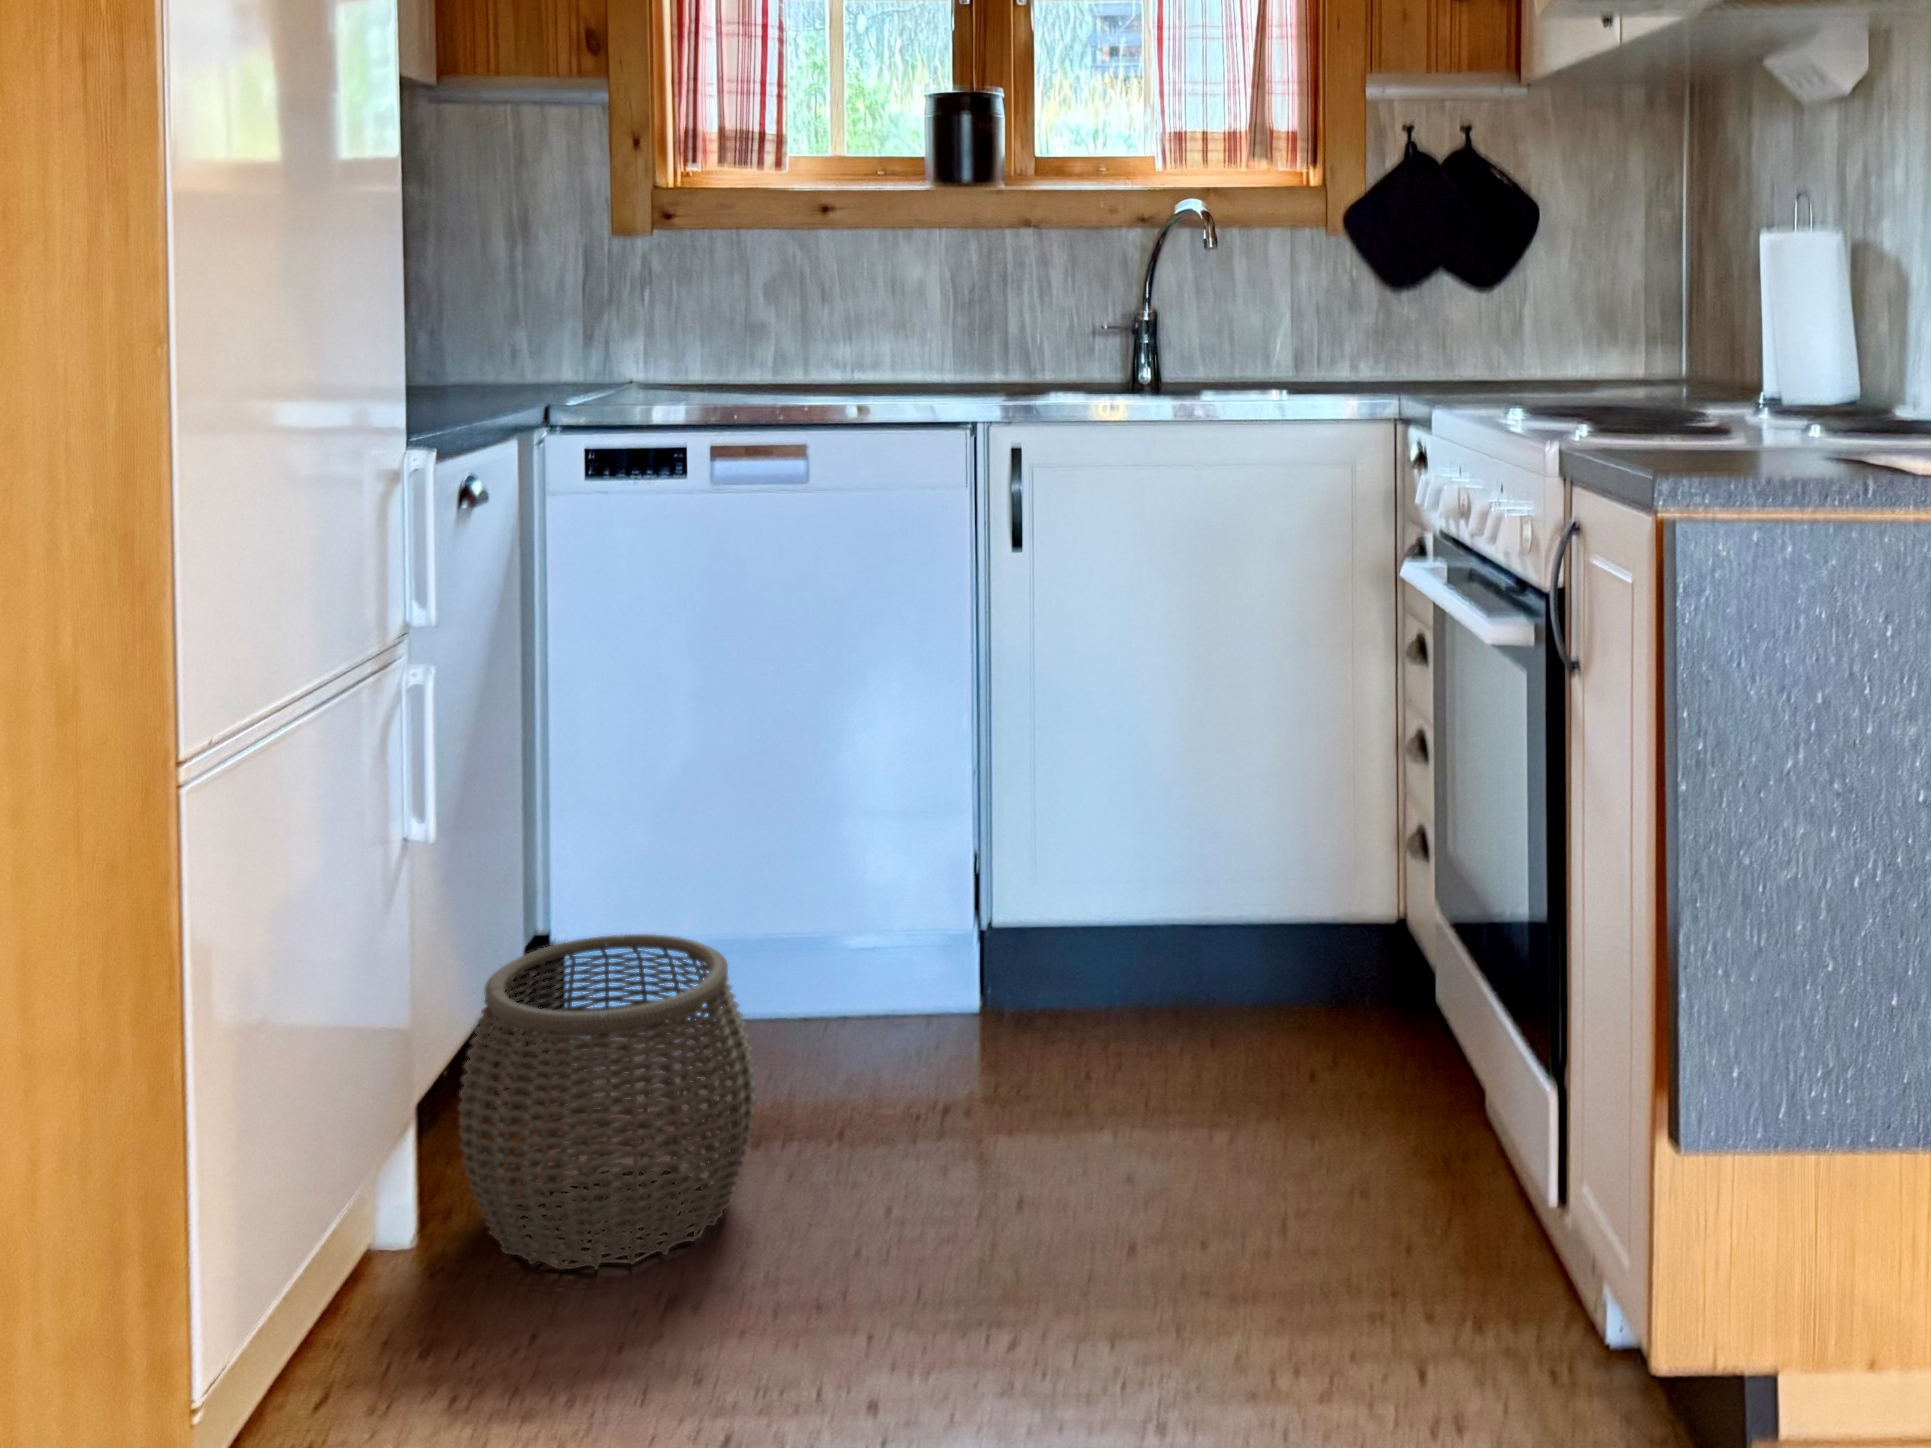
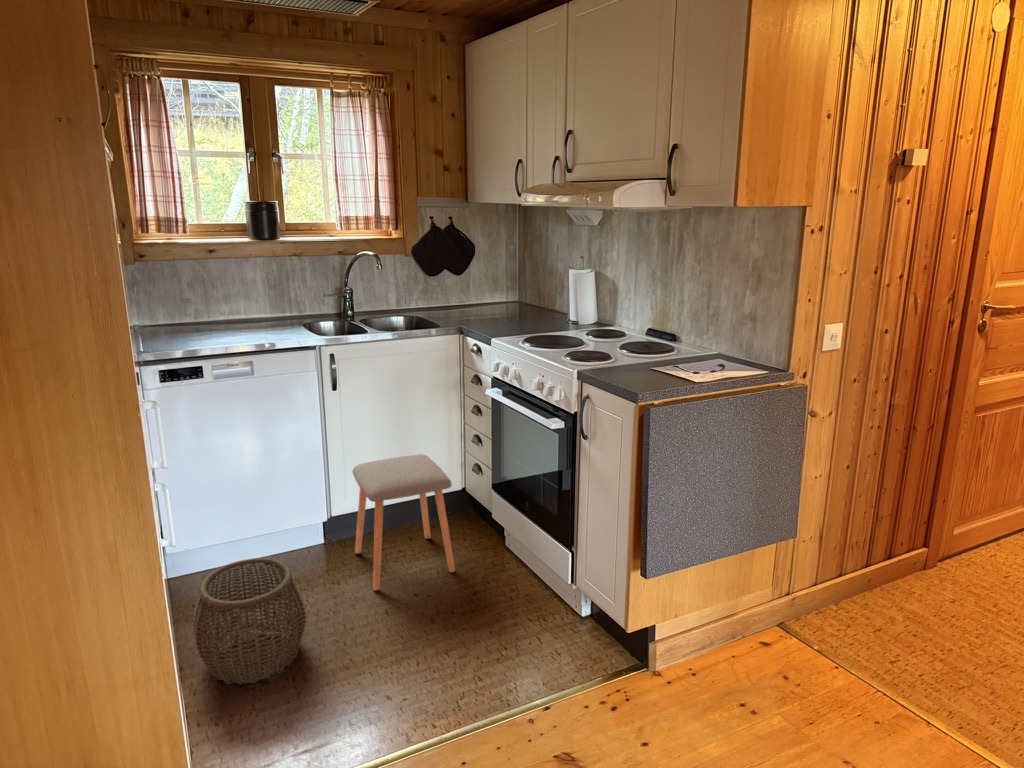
stool: none [1012,760,1274,1146] -> present [352,454,455,591]

